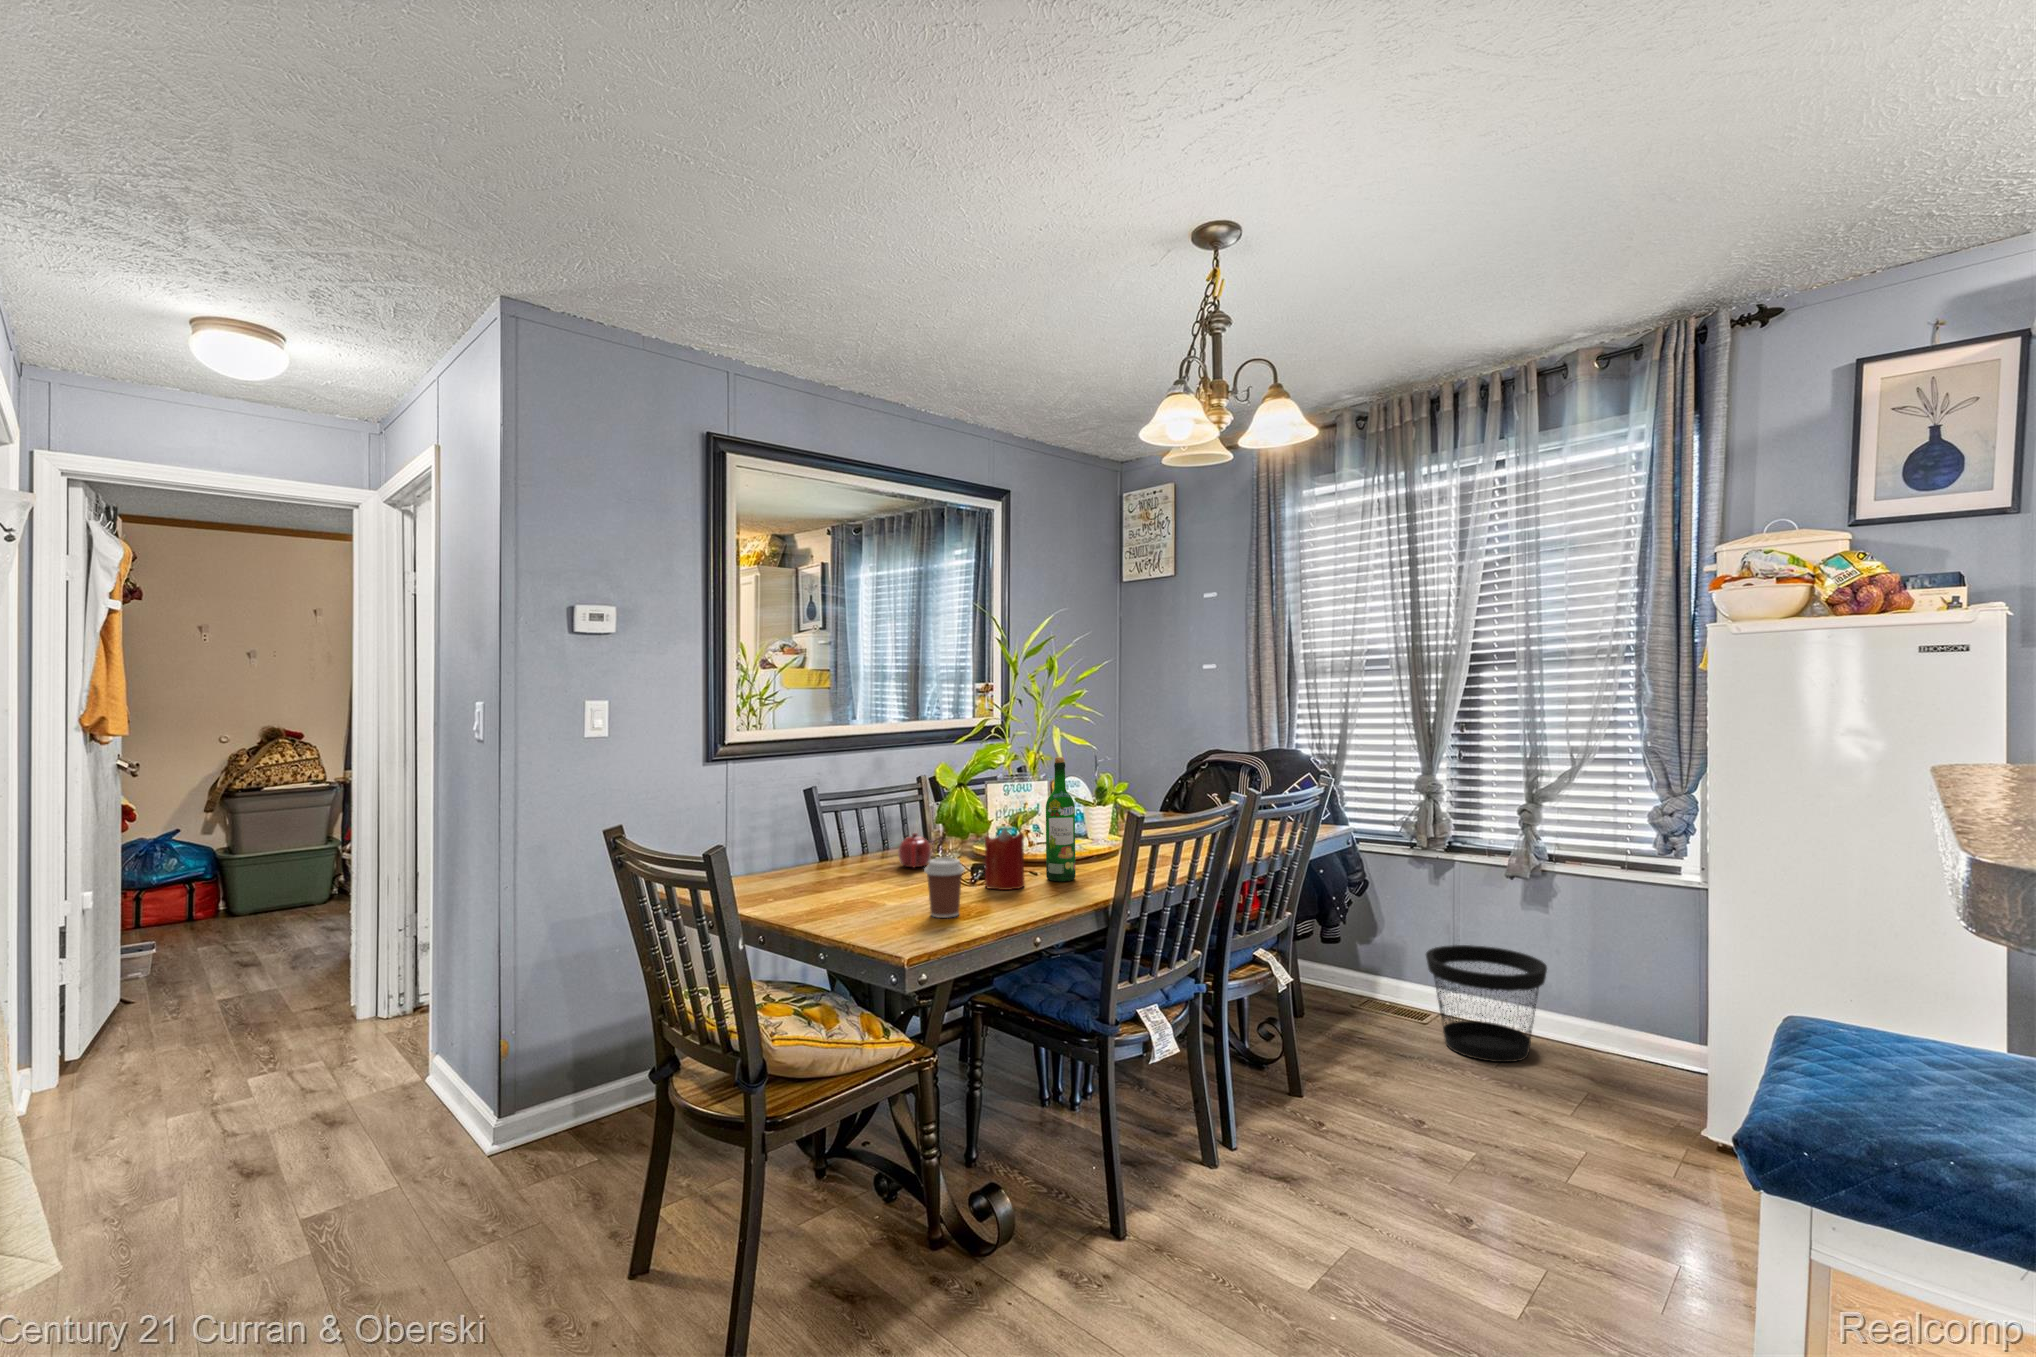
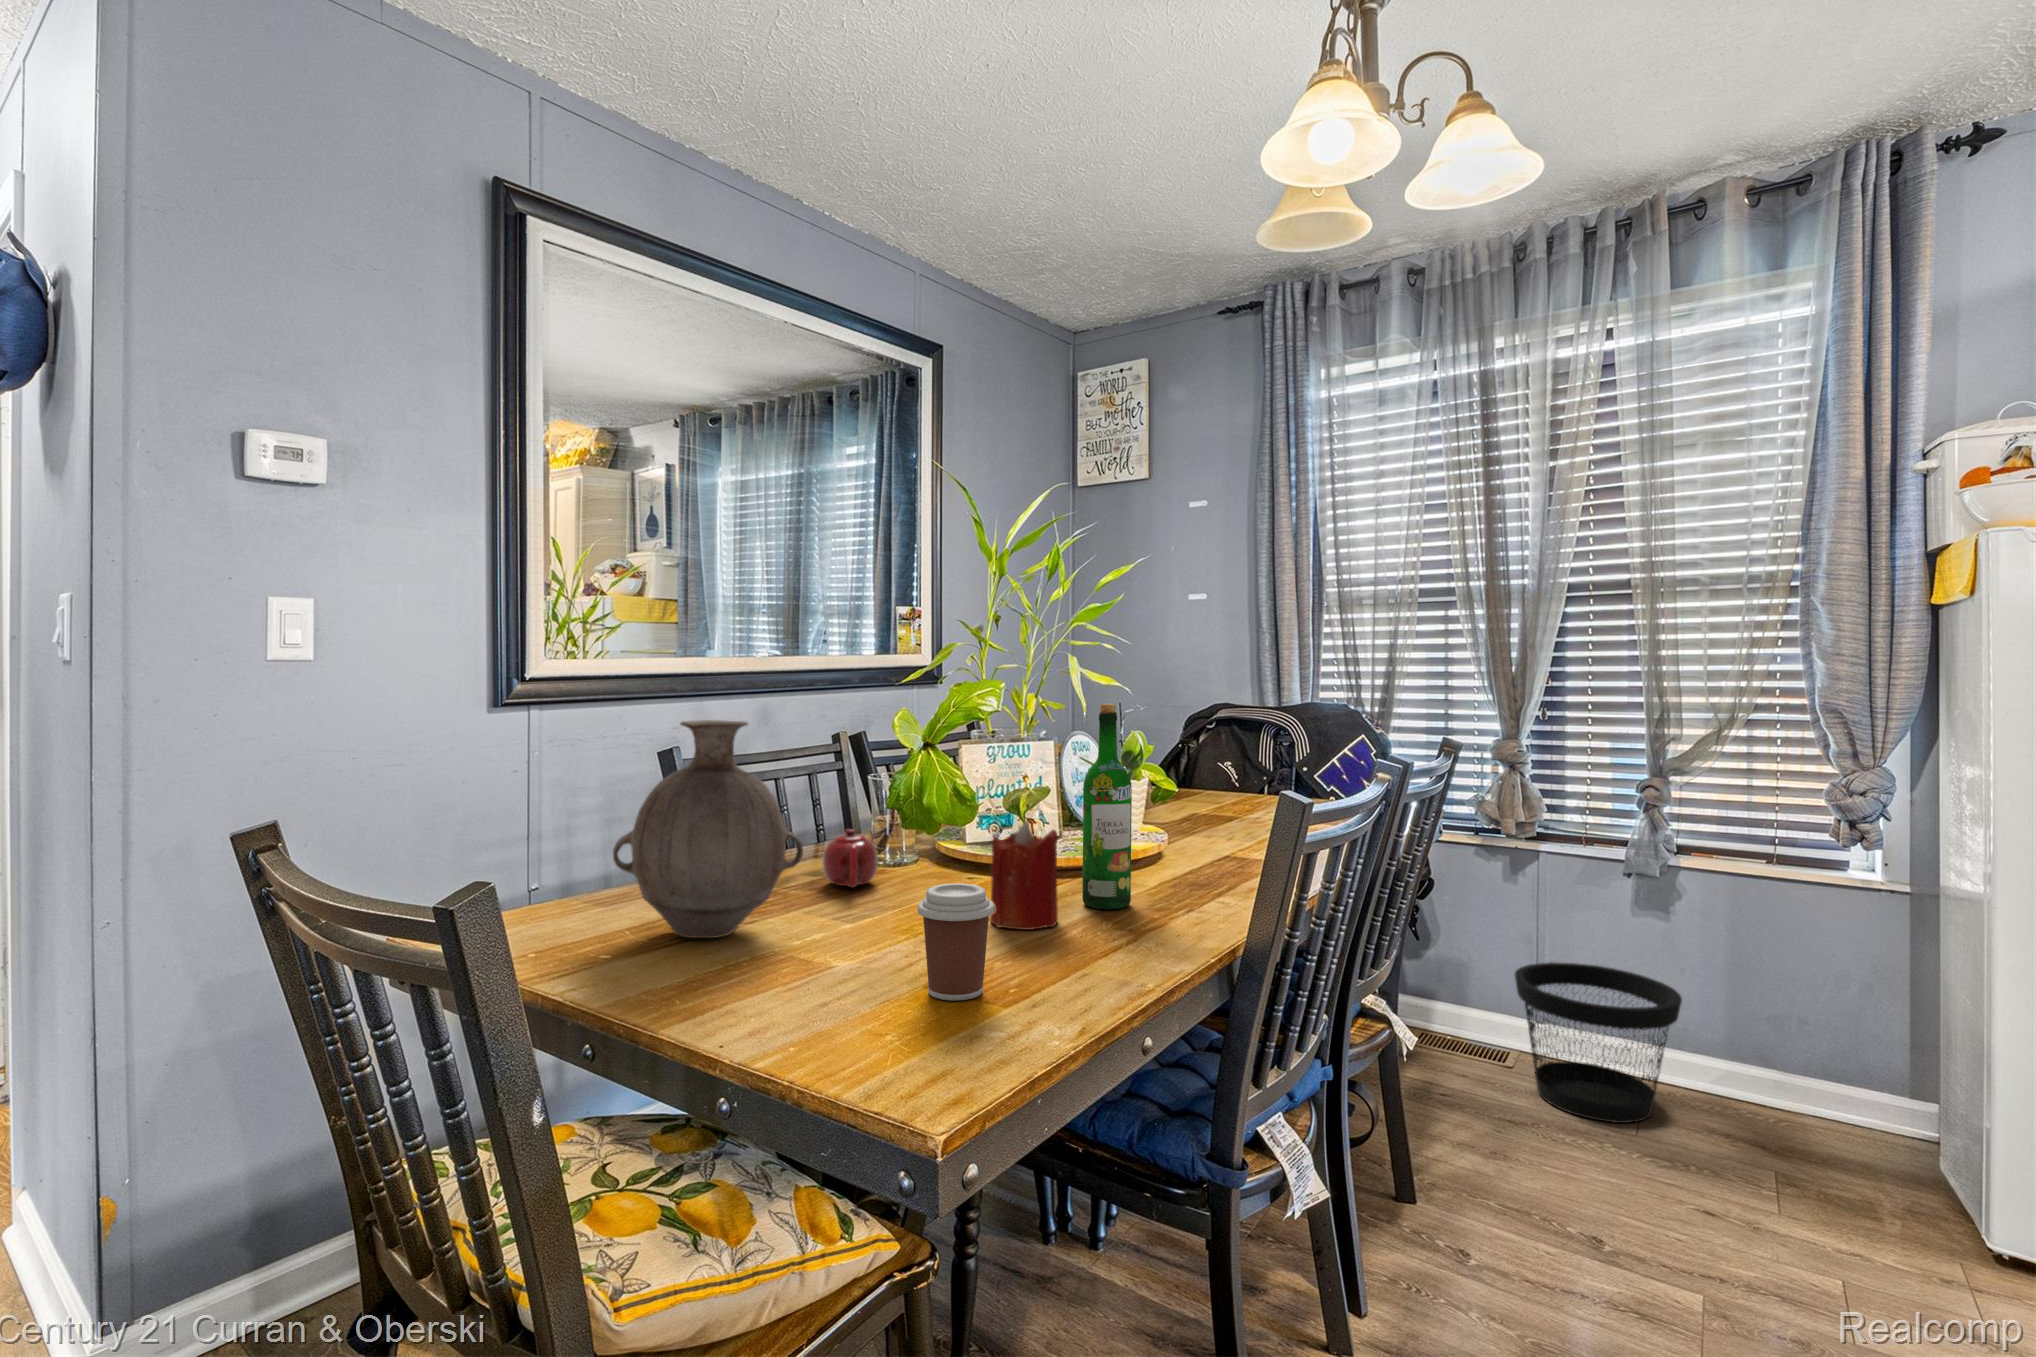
vase: none [775,769,878,890] -> present [613,720,803,938]

